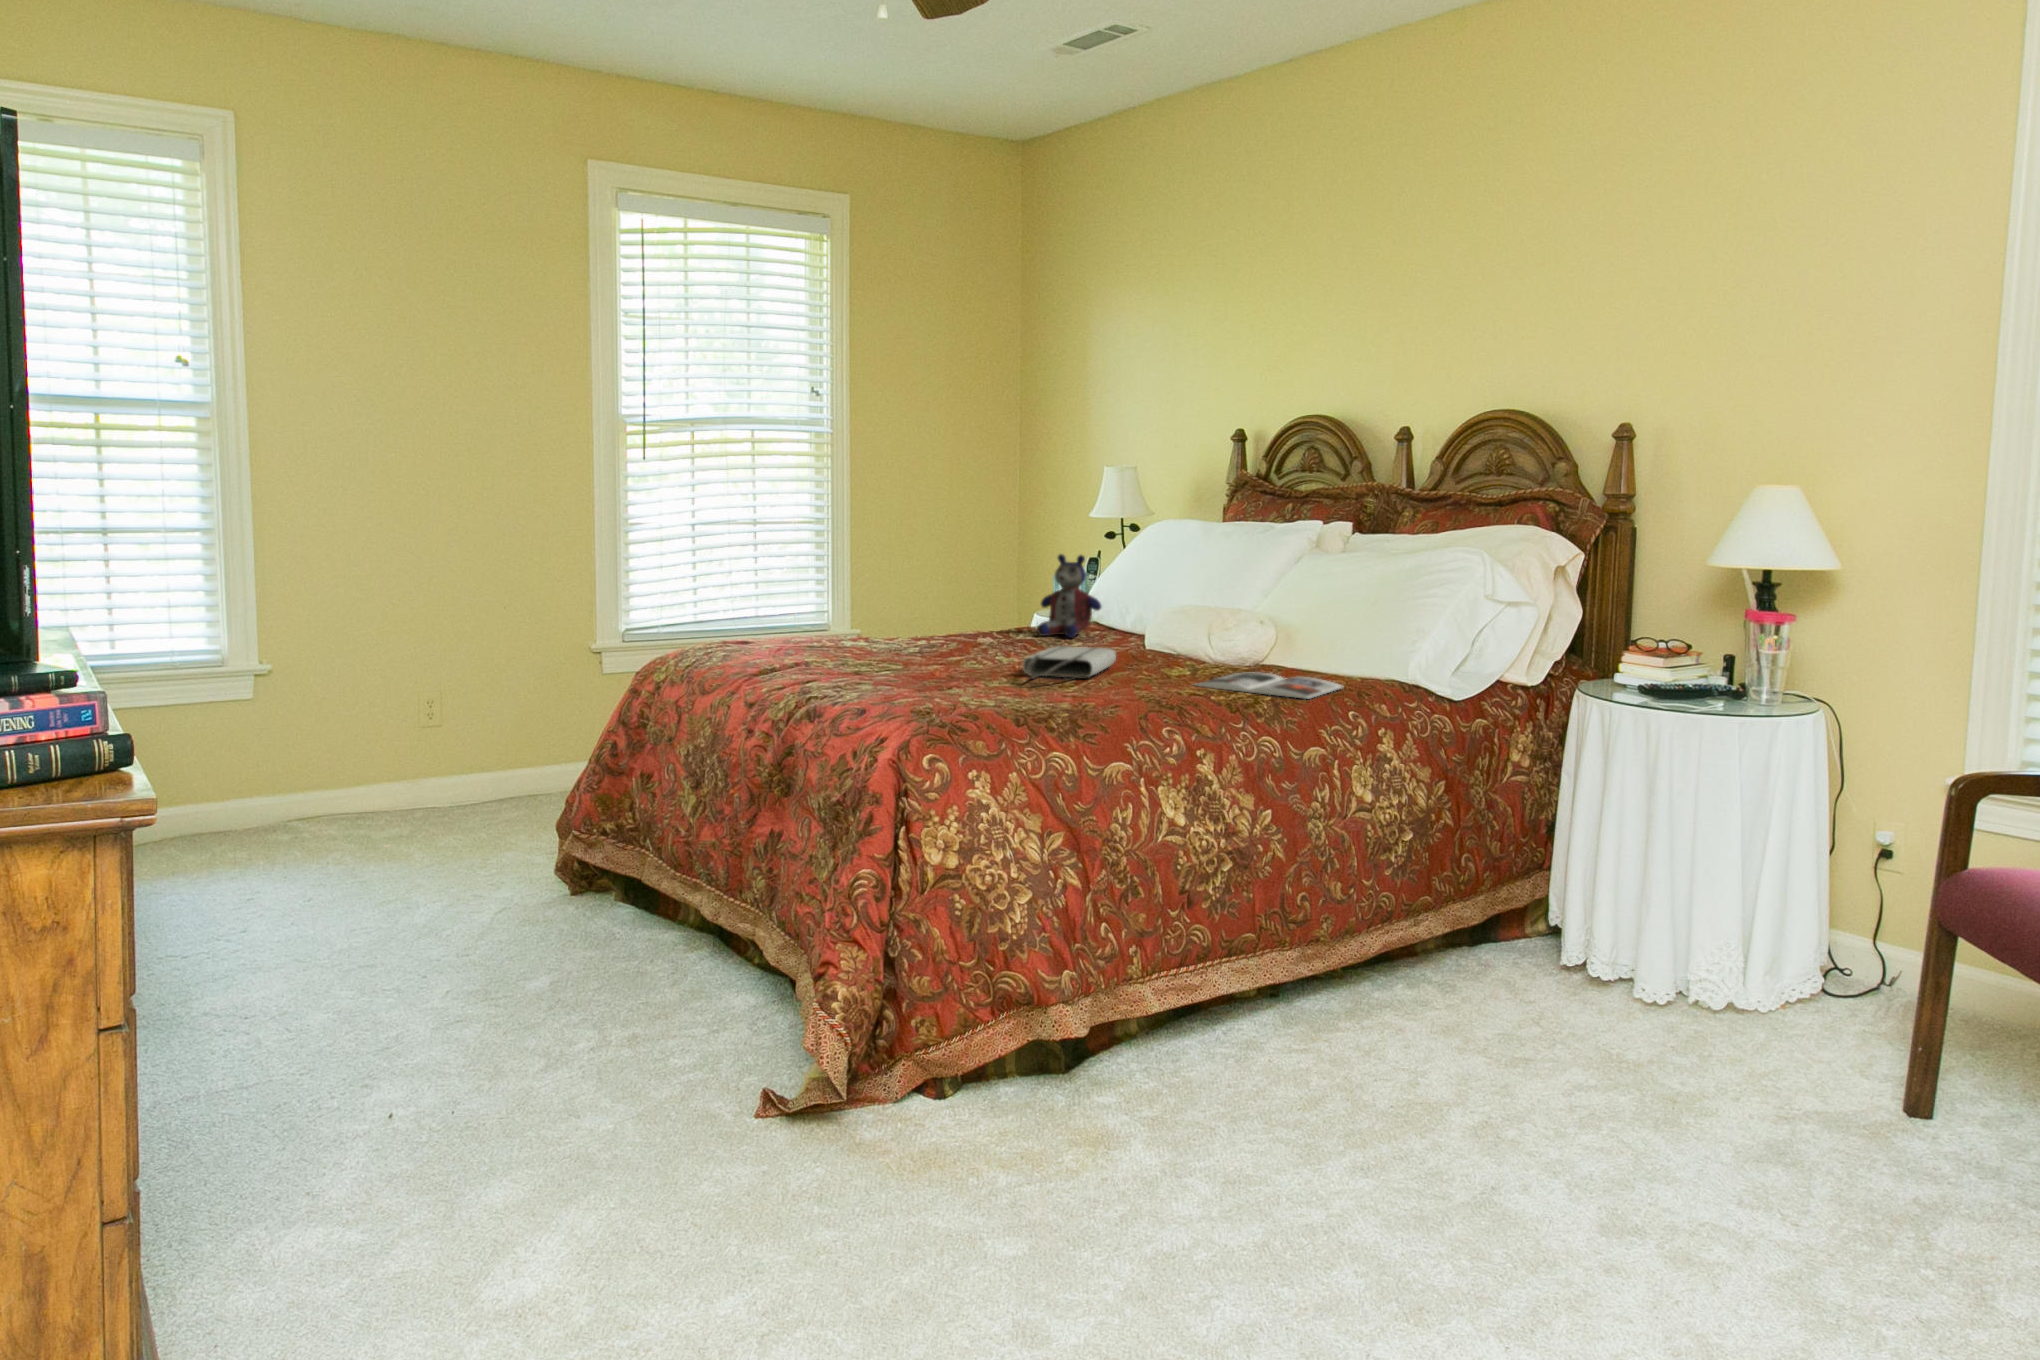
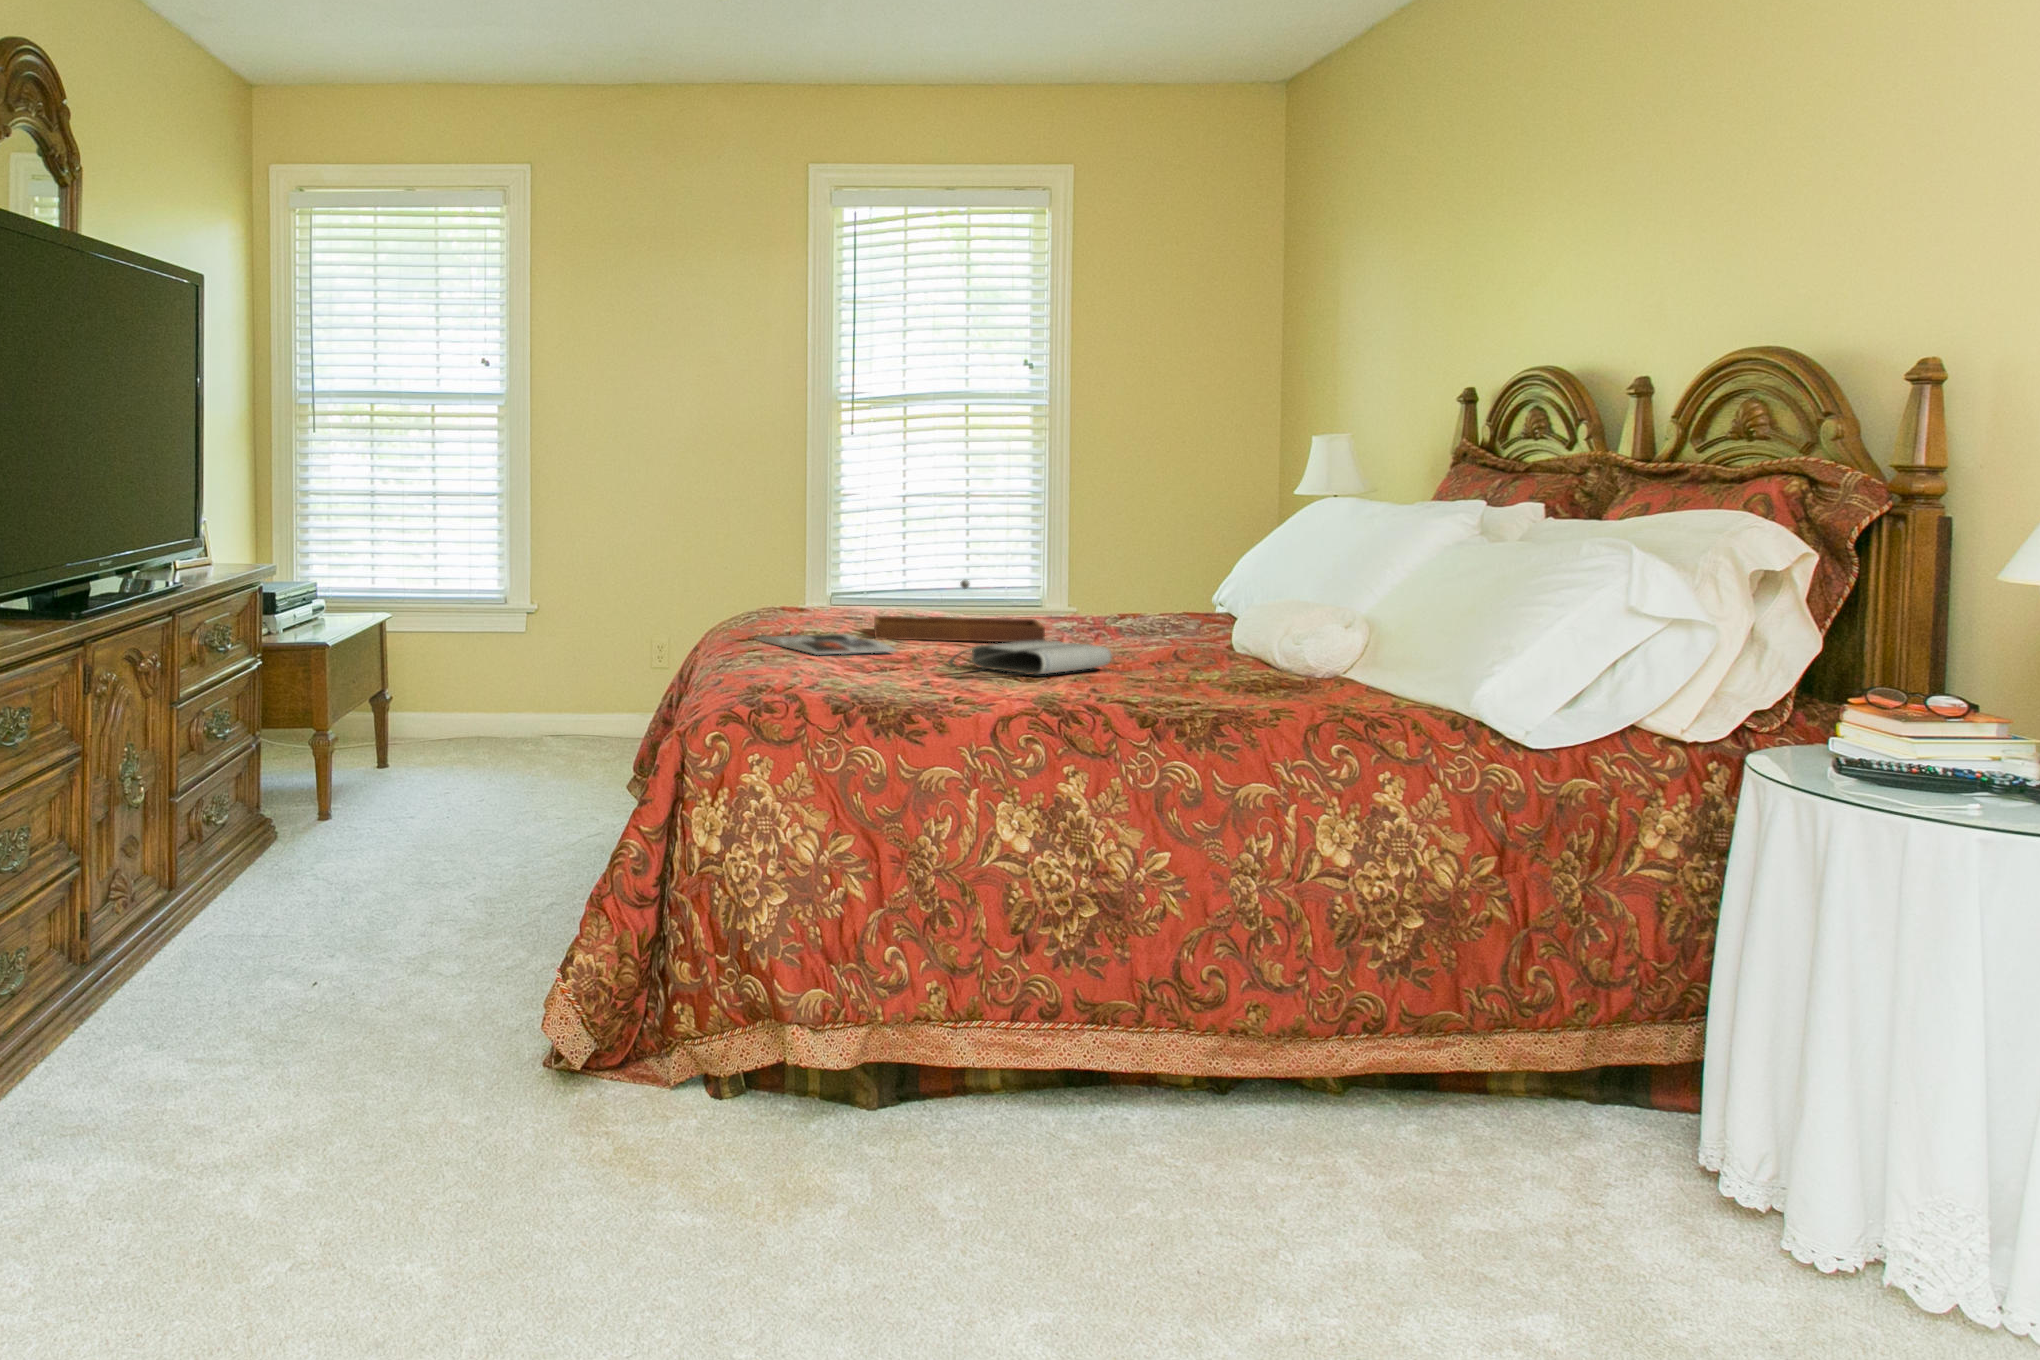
stuffed bear: present [1037,554,1101,637] -> none [1097,538,1183,642]
tray: none [861,596,1018,653] -> present [874,580,1045,643]
magazine: present [1193,673,1342,699] -> present [756,634,895,654]

